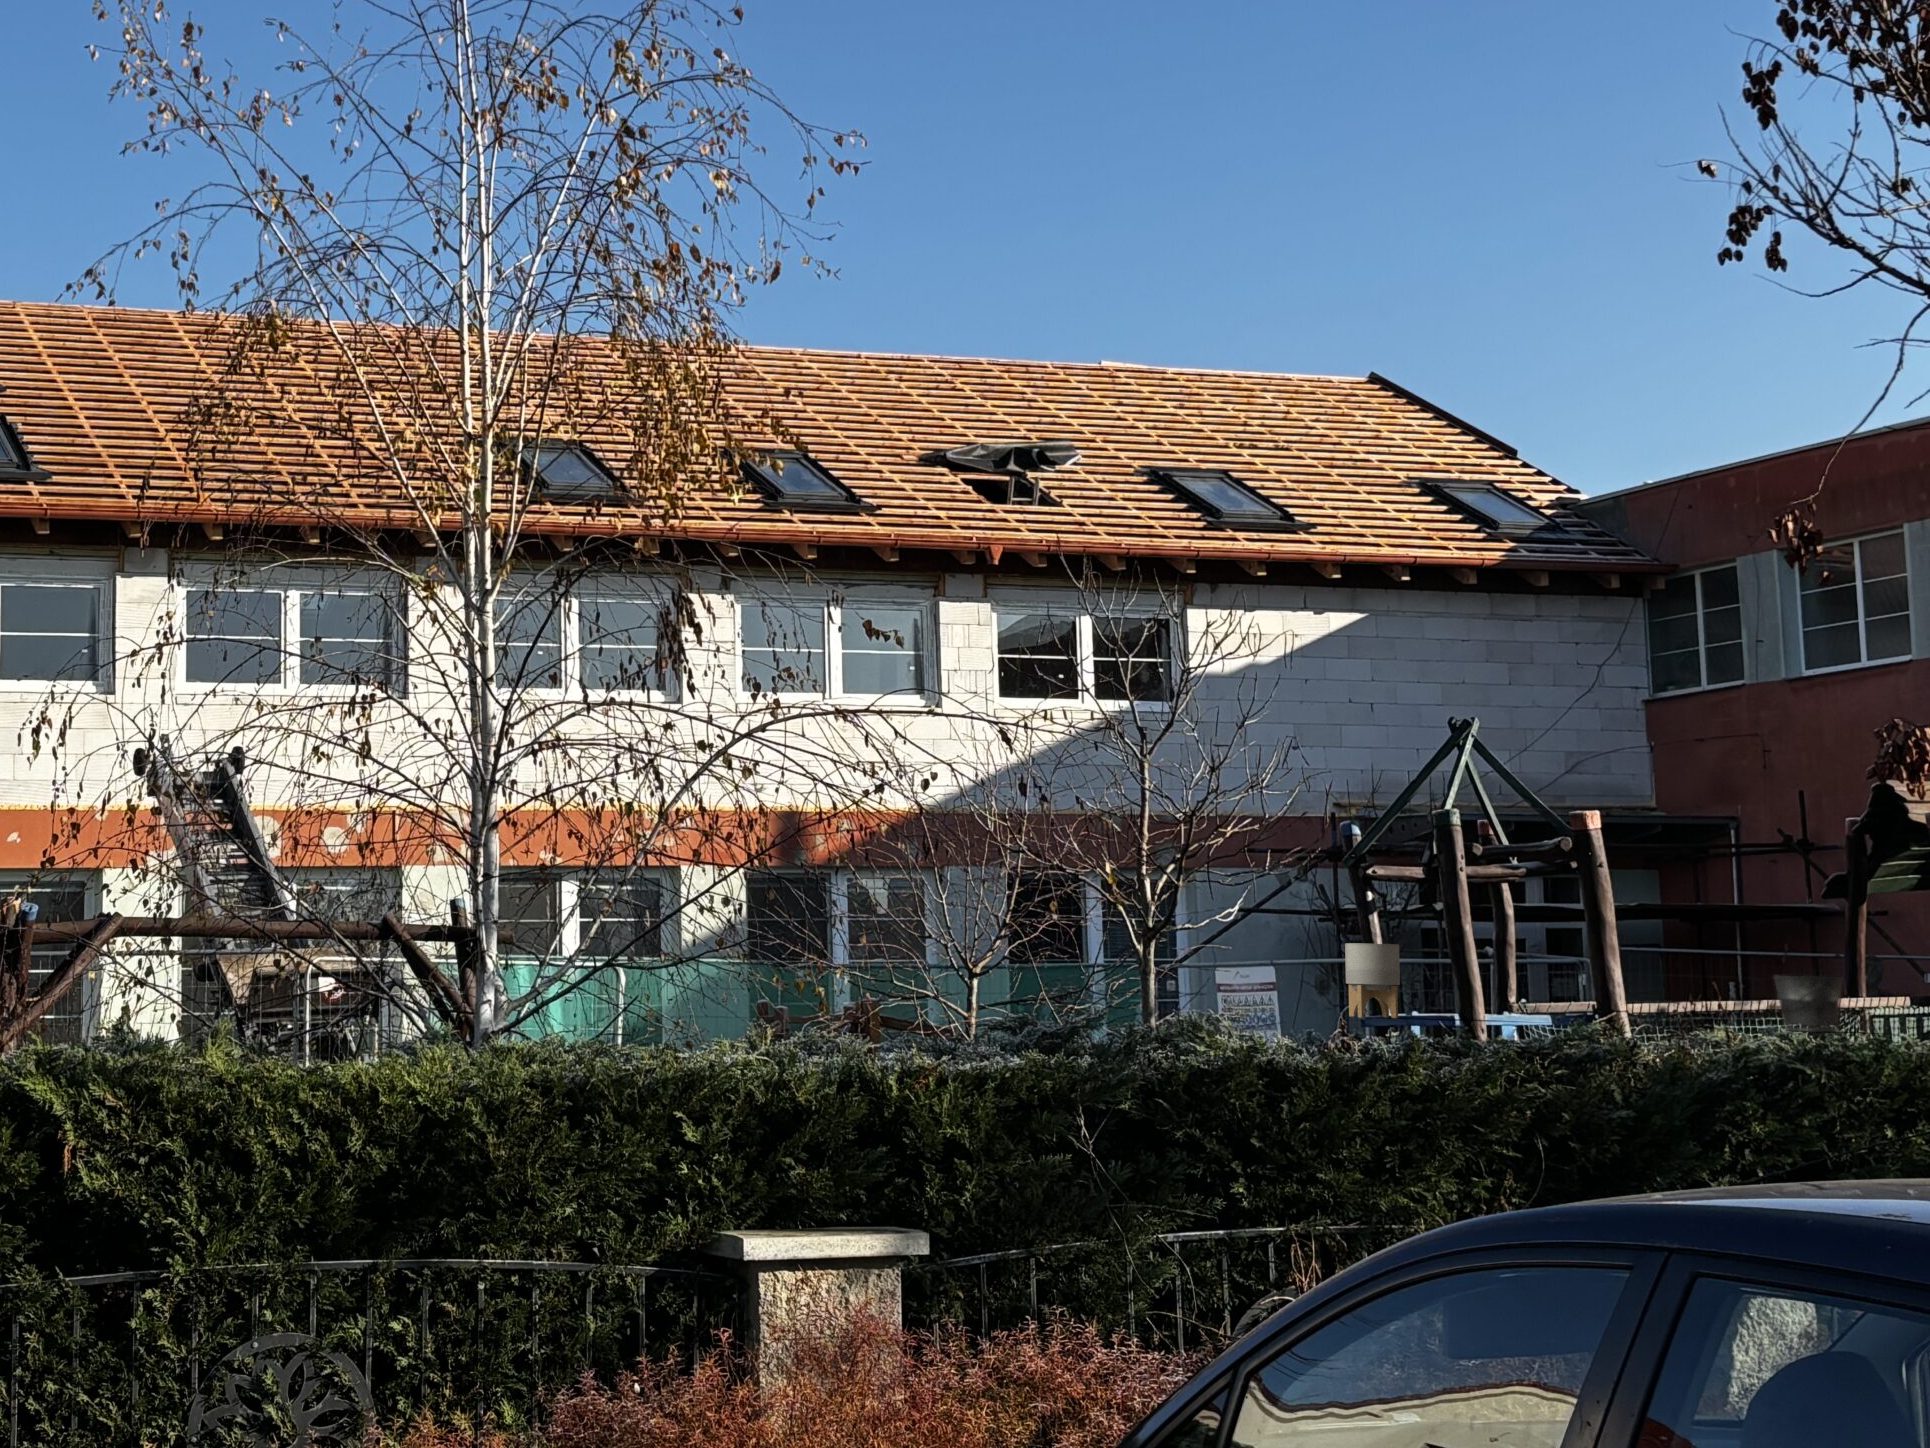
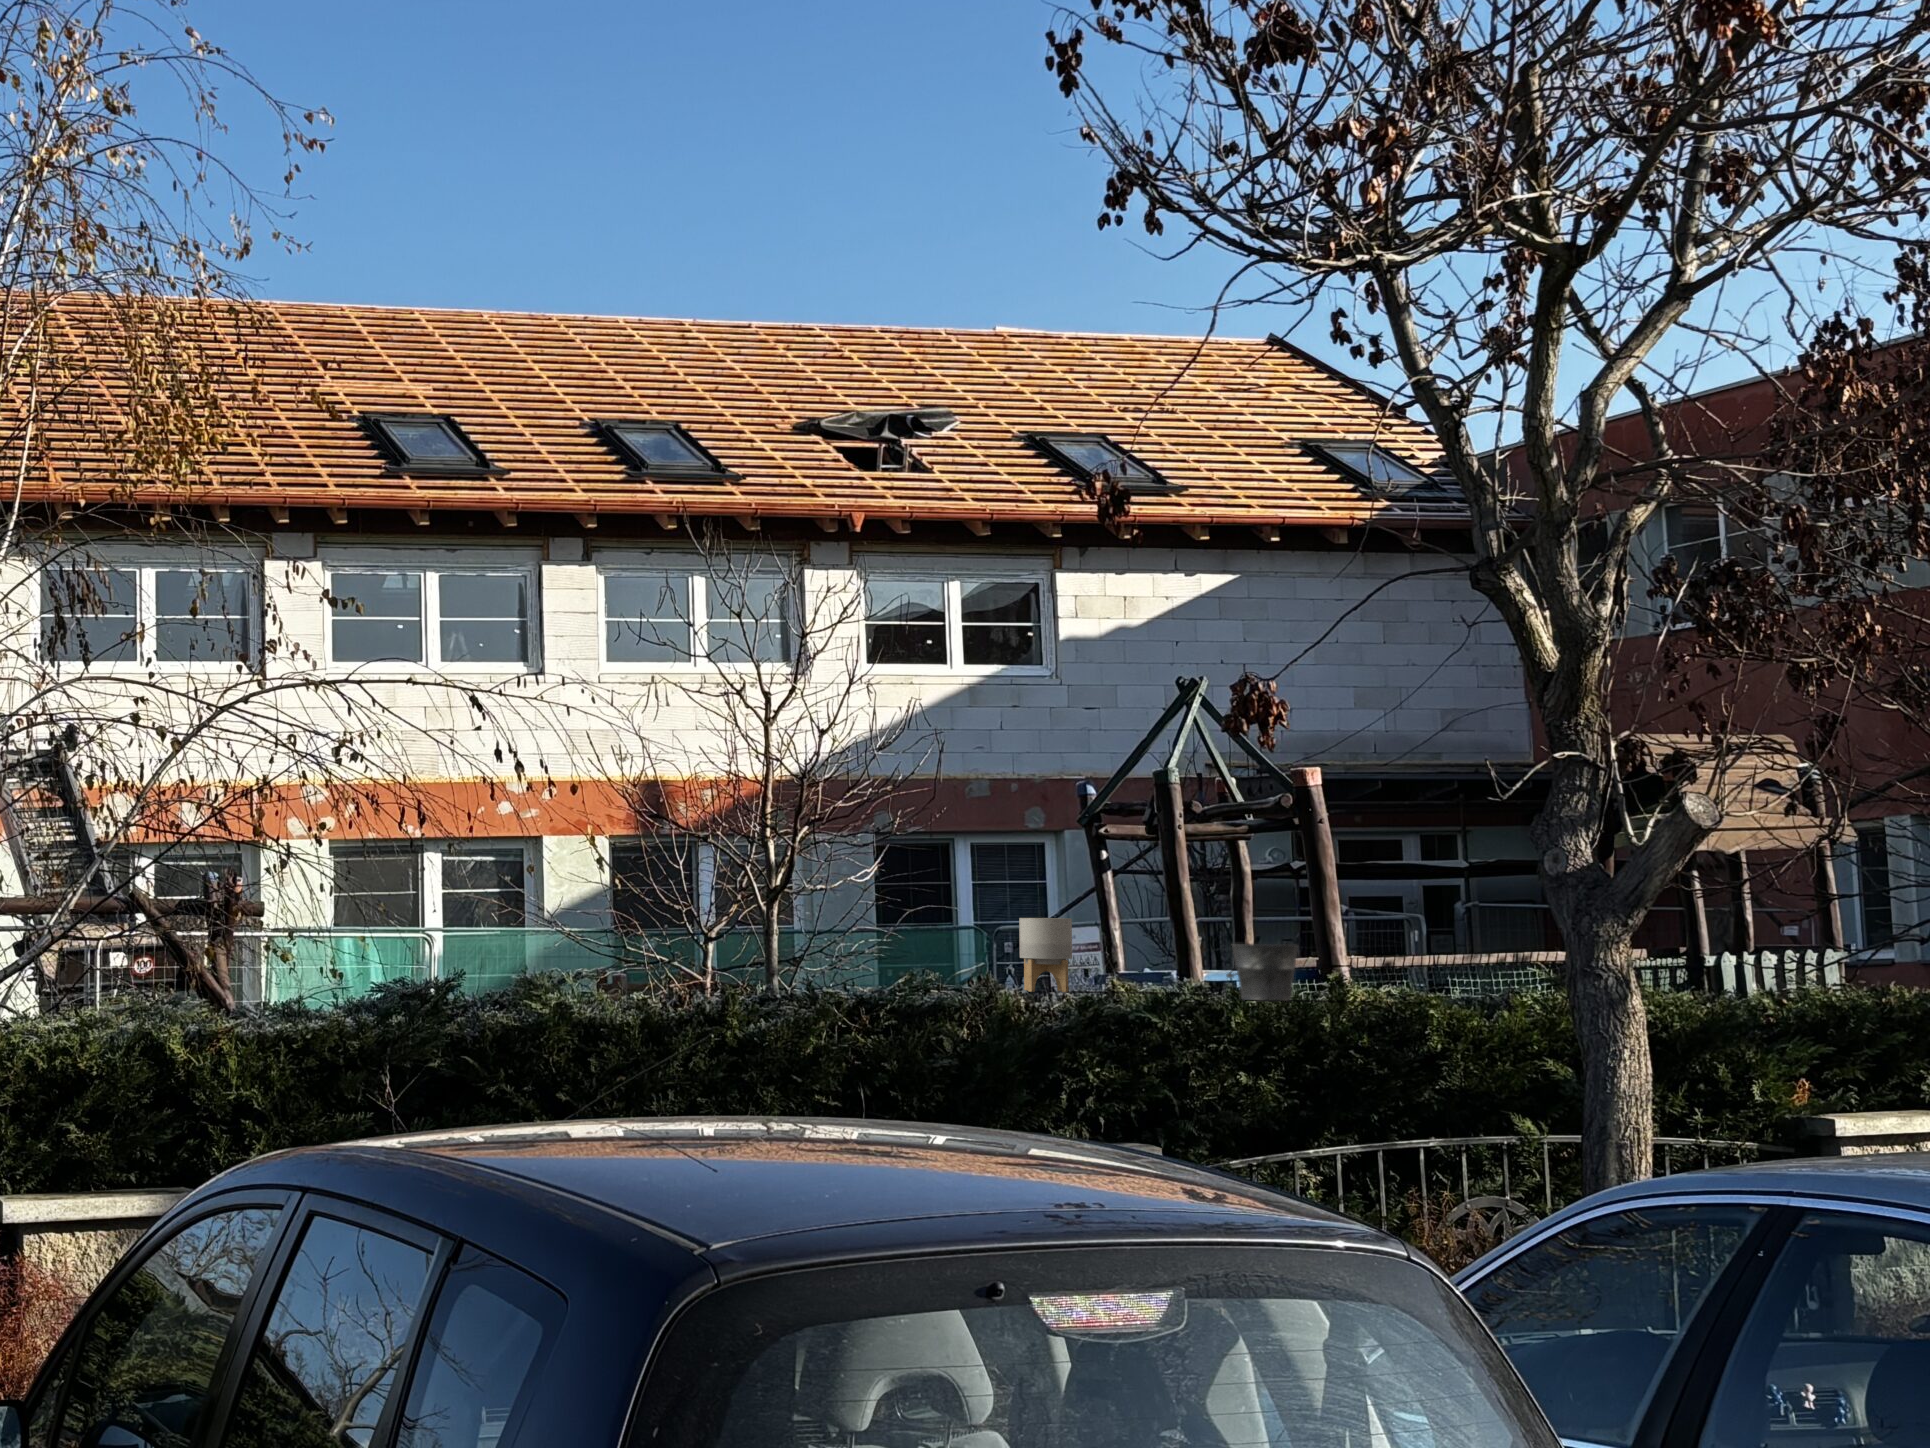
bucket: present [1769,976,1843,1032] -> present [1227,944,1298,1001]

